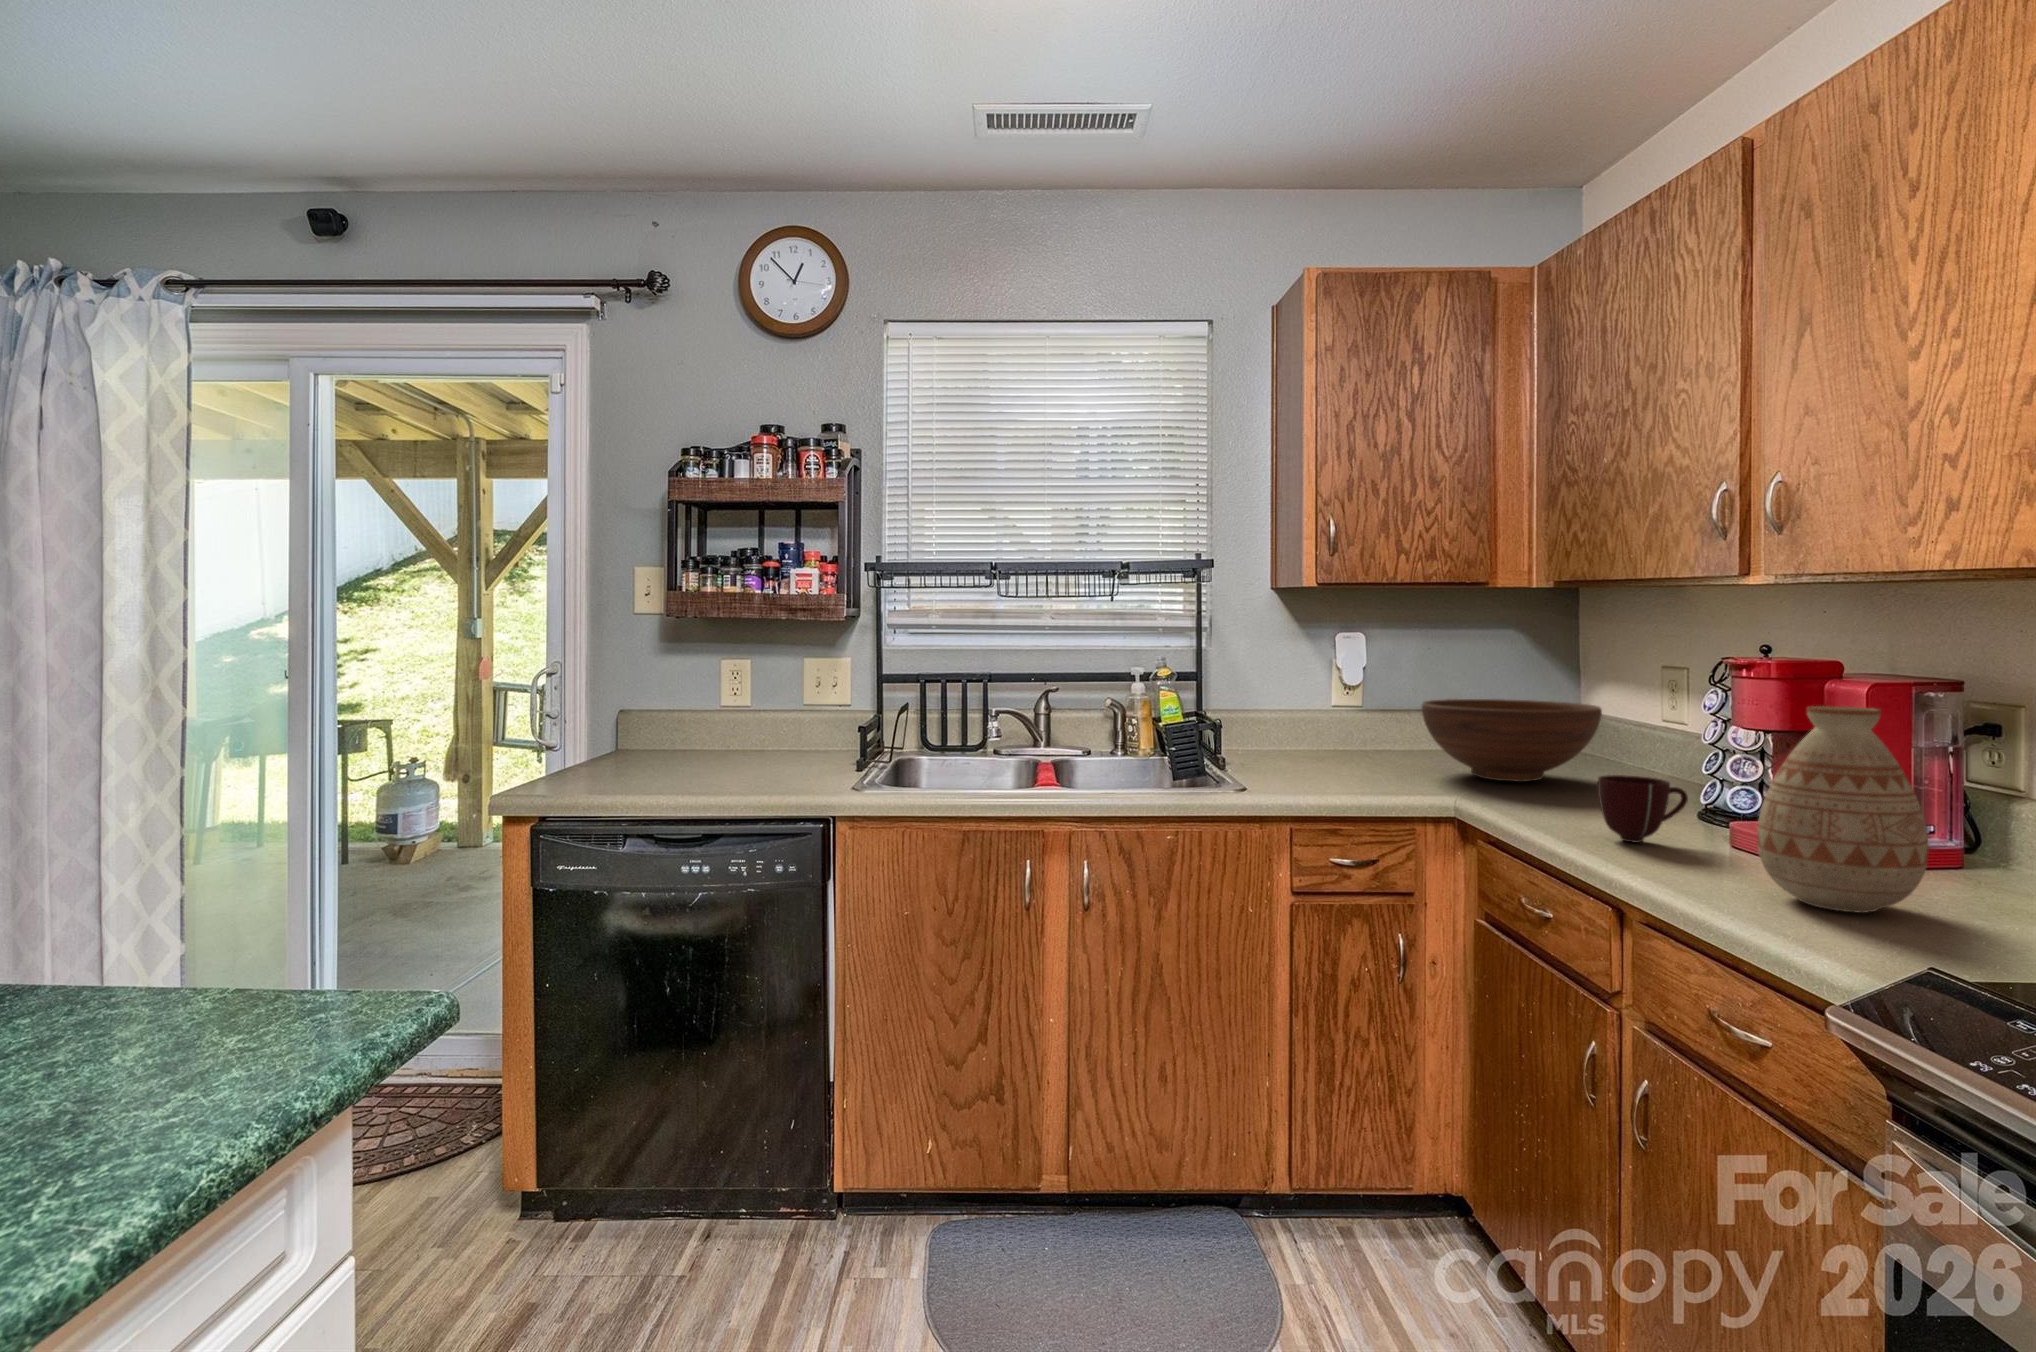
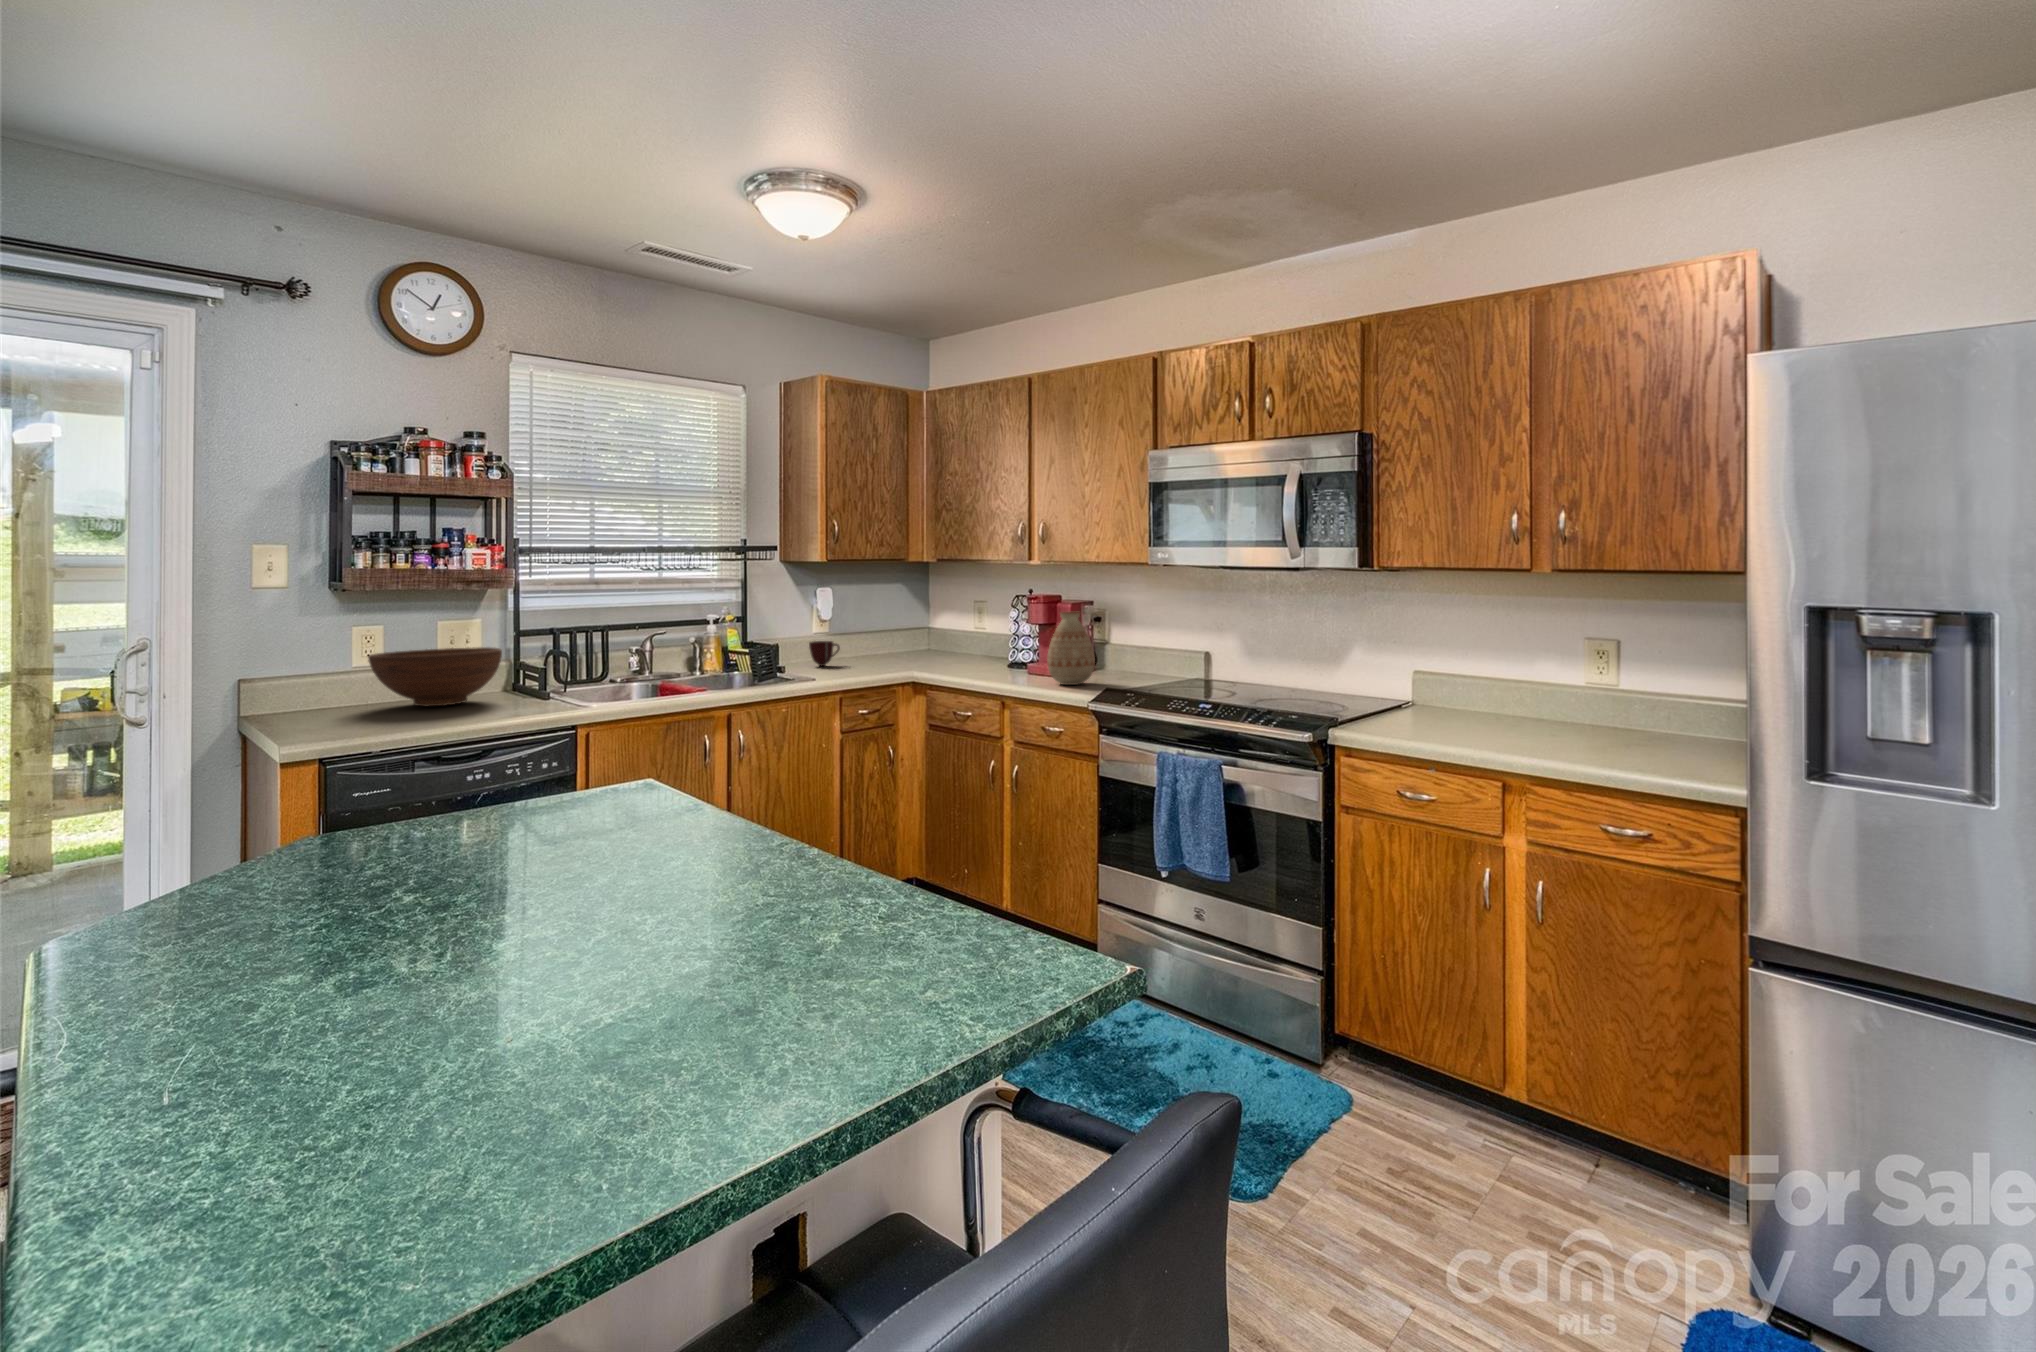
fruit bowl: present [1421,699,1602,782] -> present [368,647,502,706]
mug: present [1598,775,1688,843] -> present [809,641,840,666]

